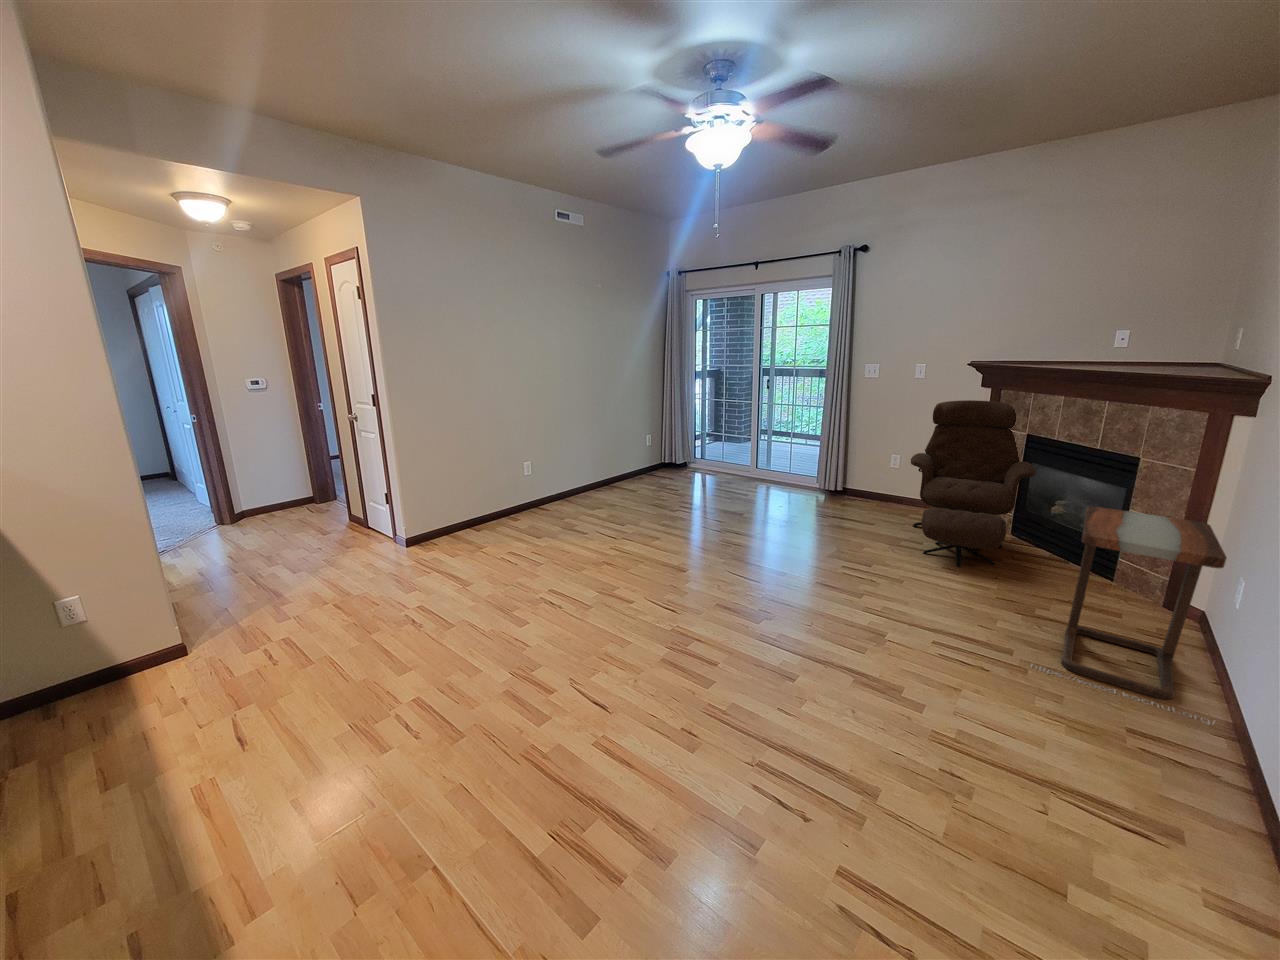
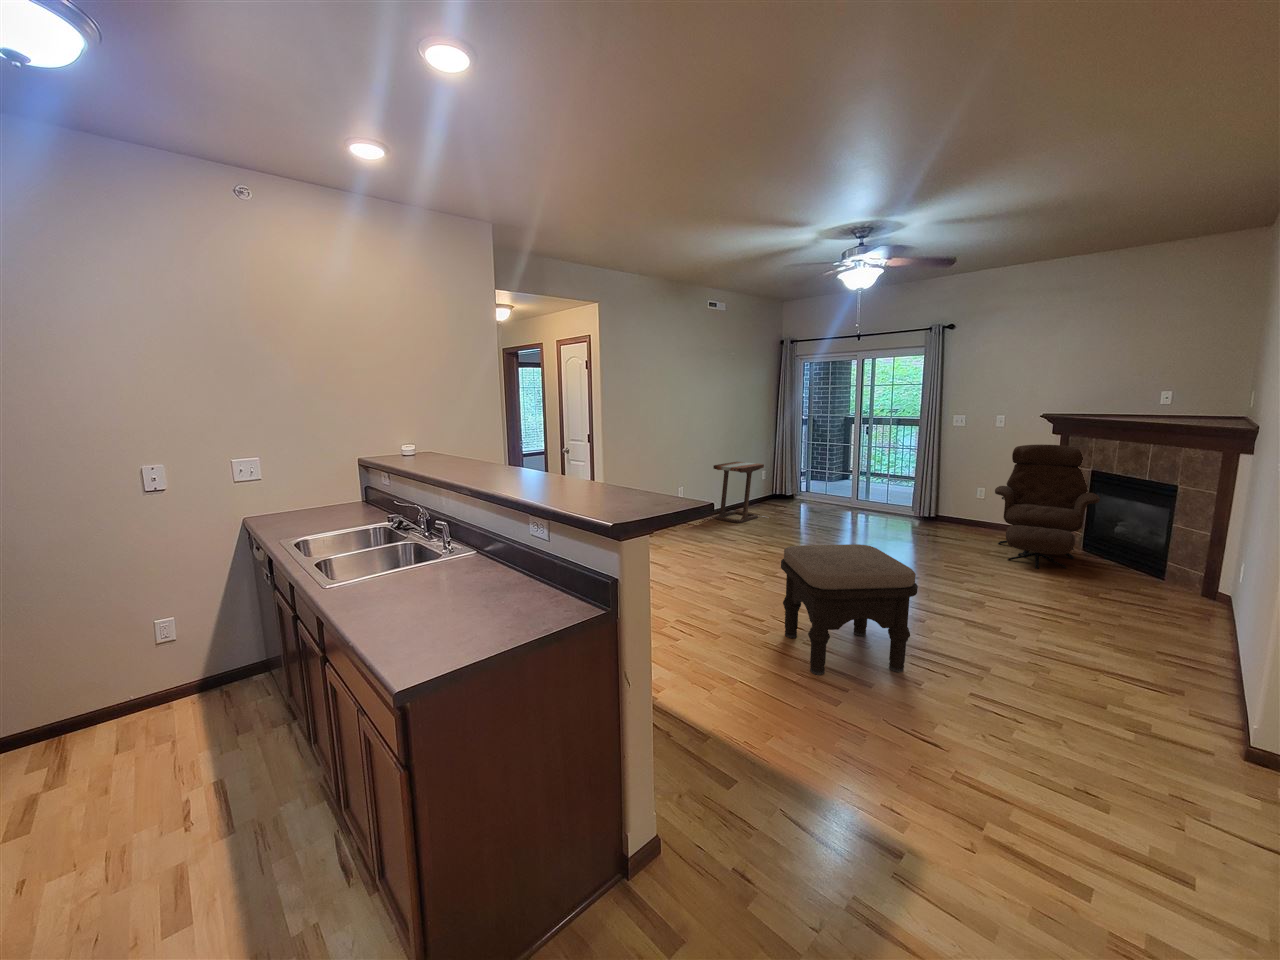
side table: present [1031,506,1227,724] -> present [713,462,764,523]
ottoman: none [552,588,761,856] -> present [781,544,918,675]

